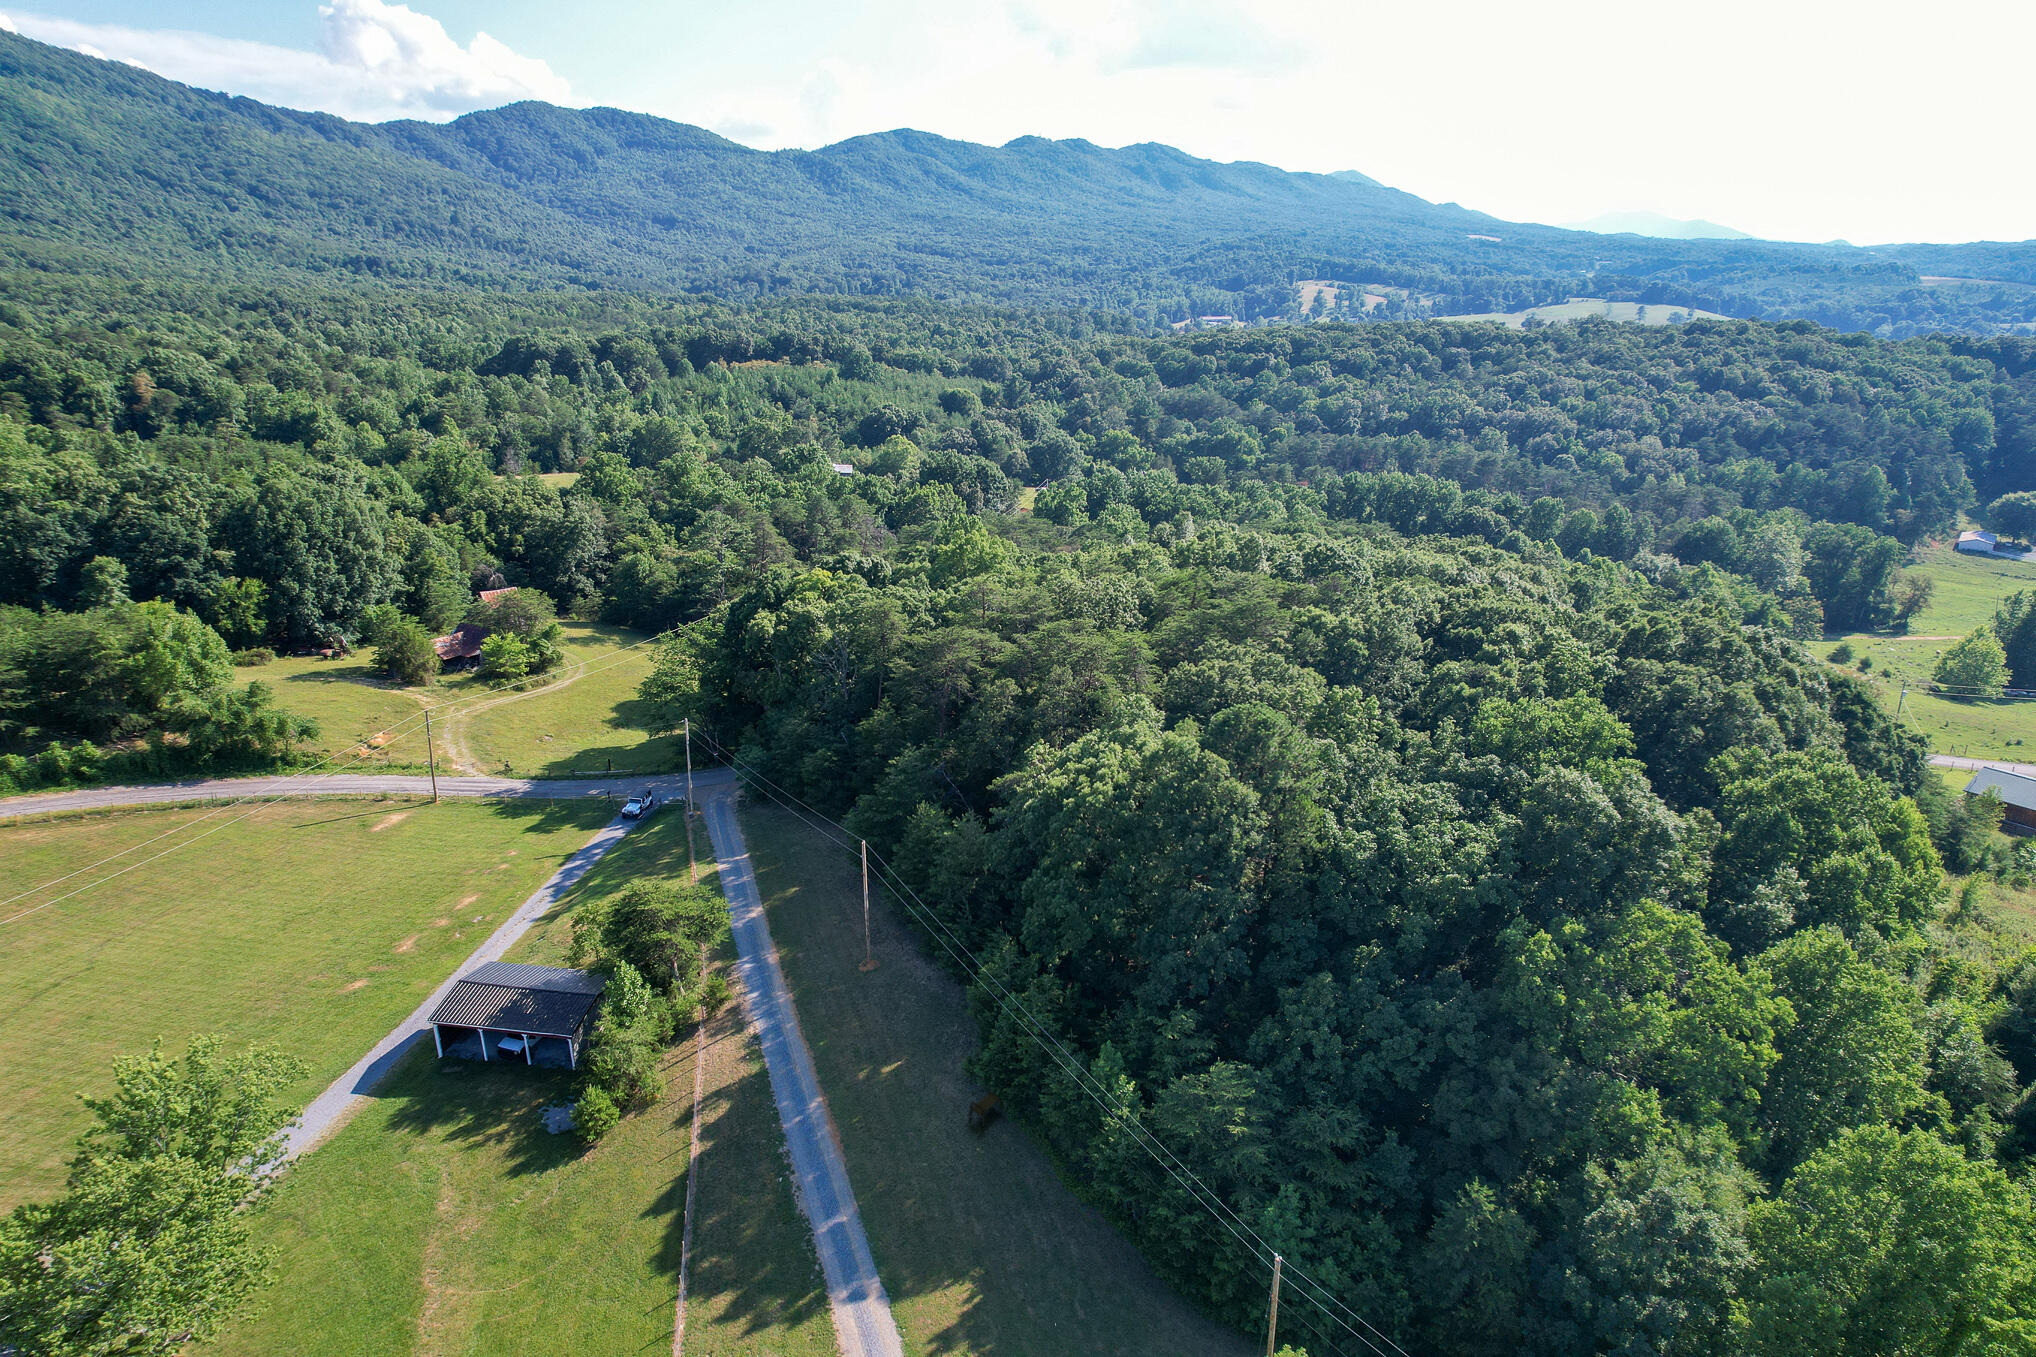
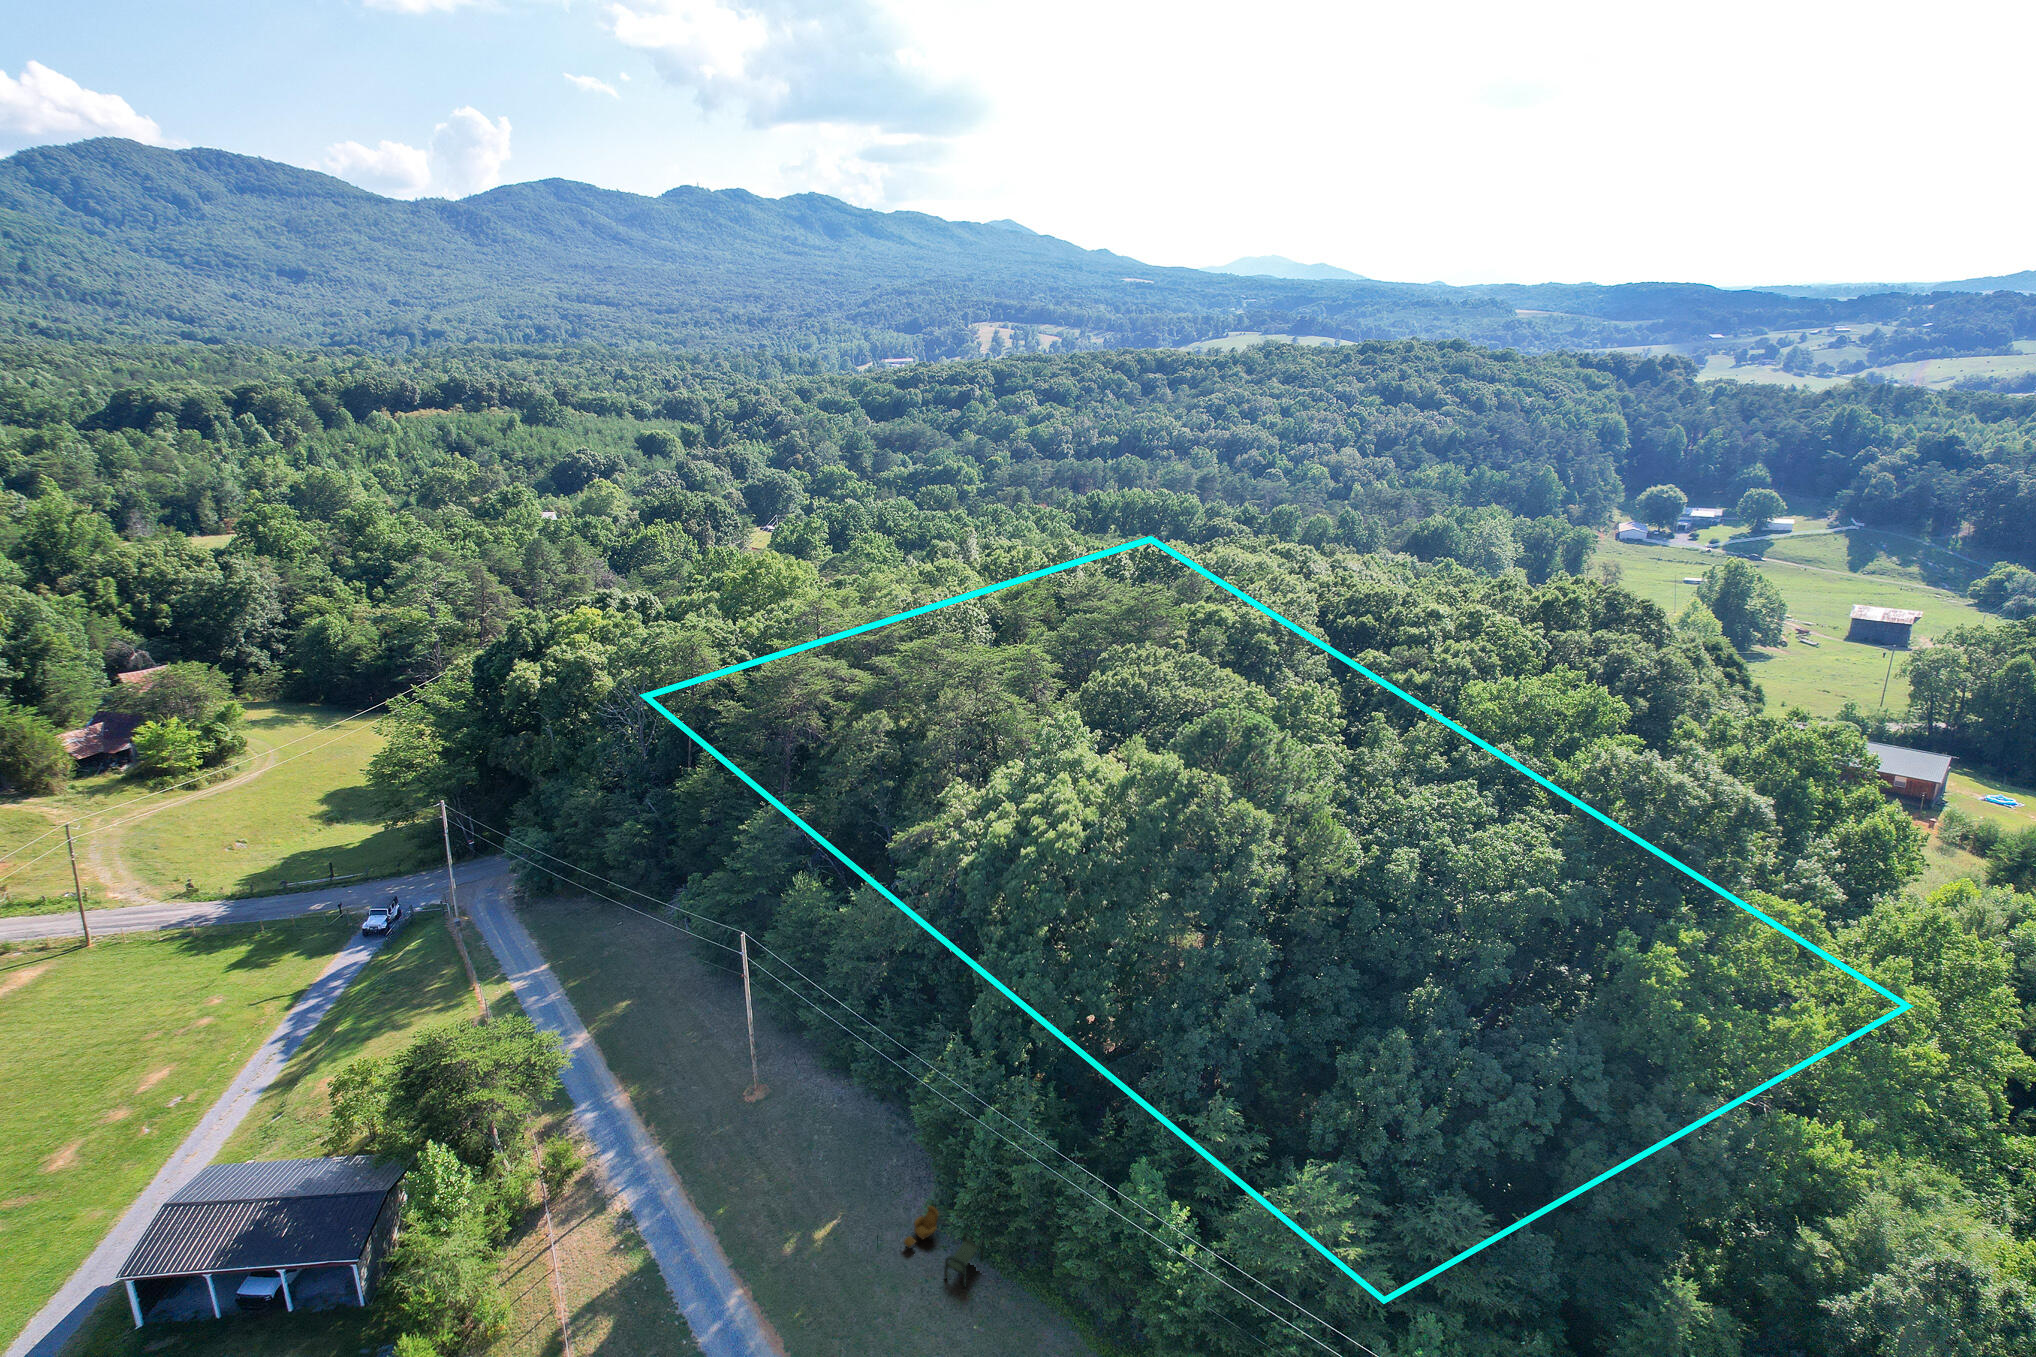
lounge chair: none [945,1064,974,1097] -> present [904,1206,939,1250]

